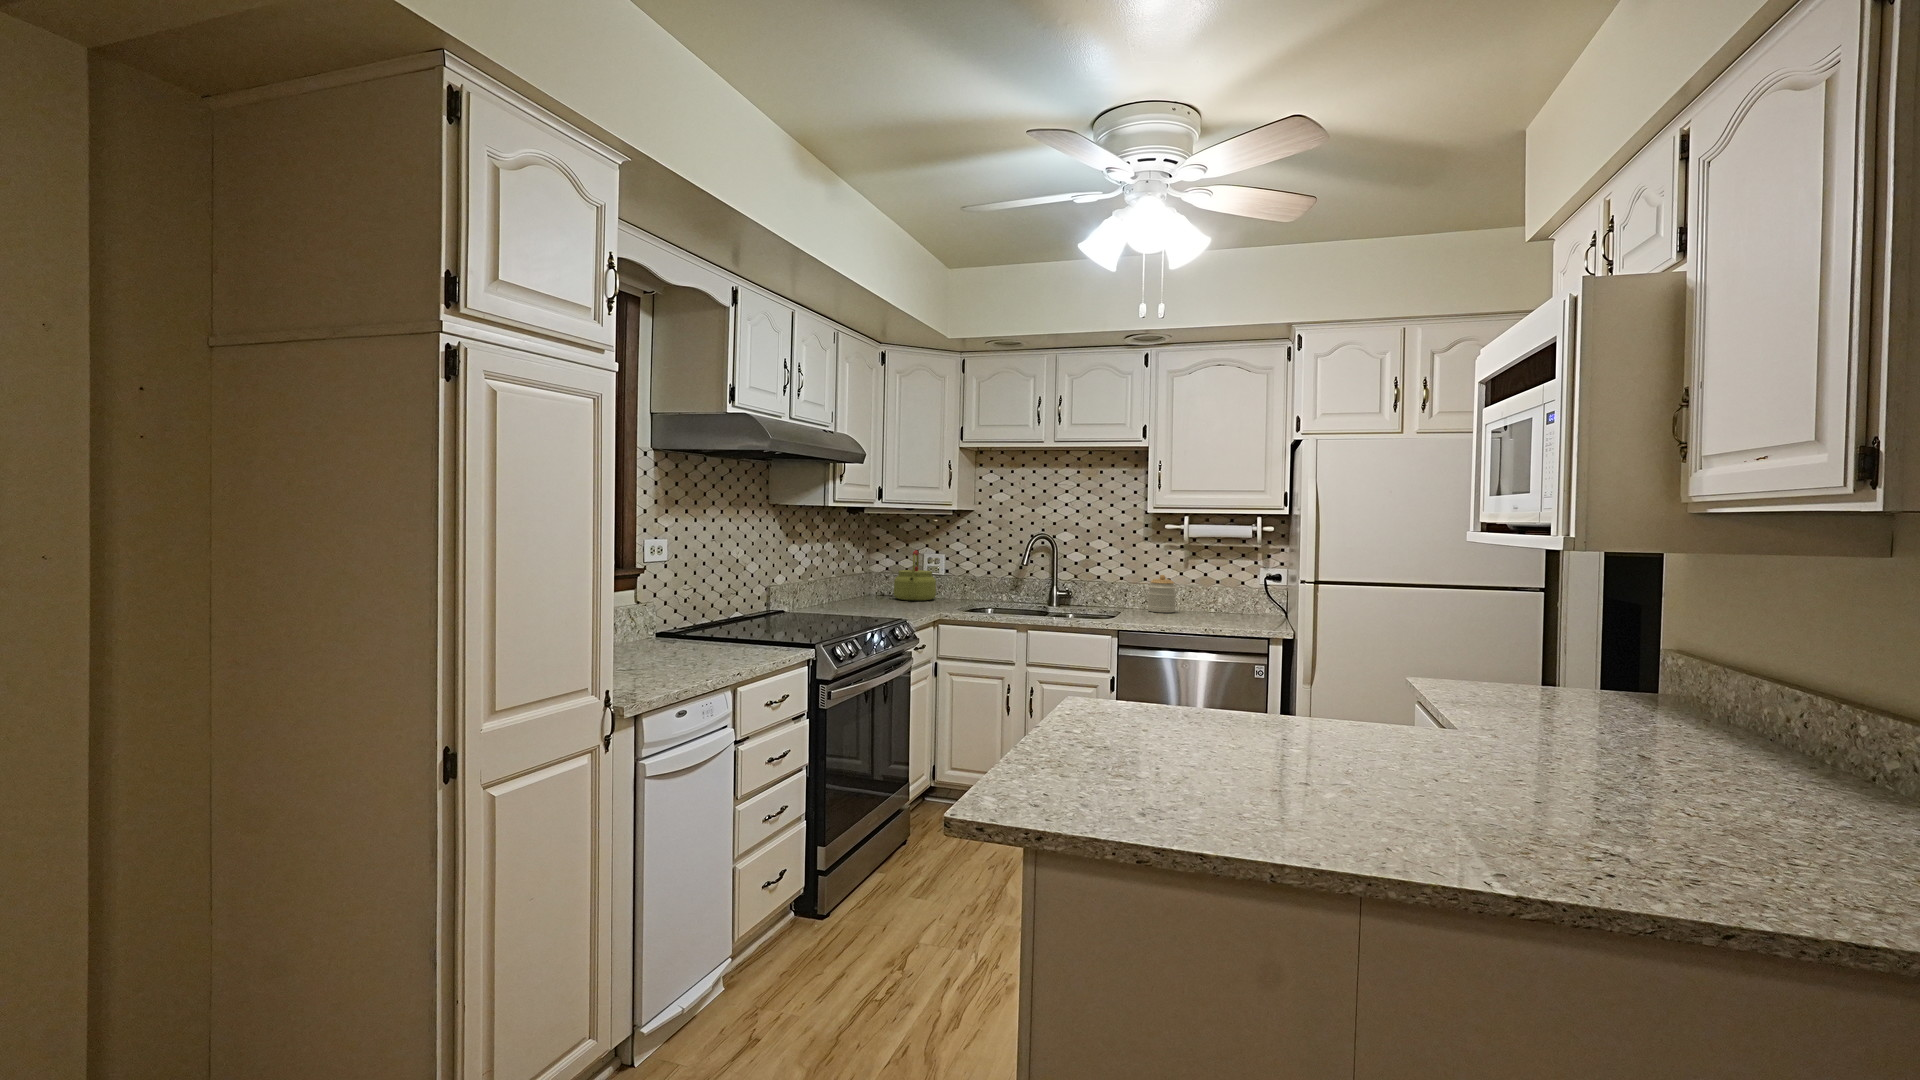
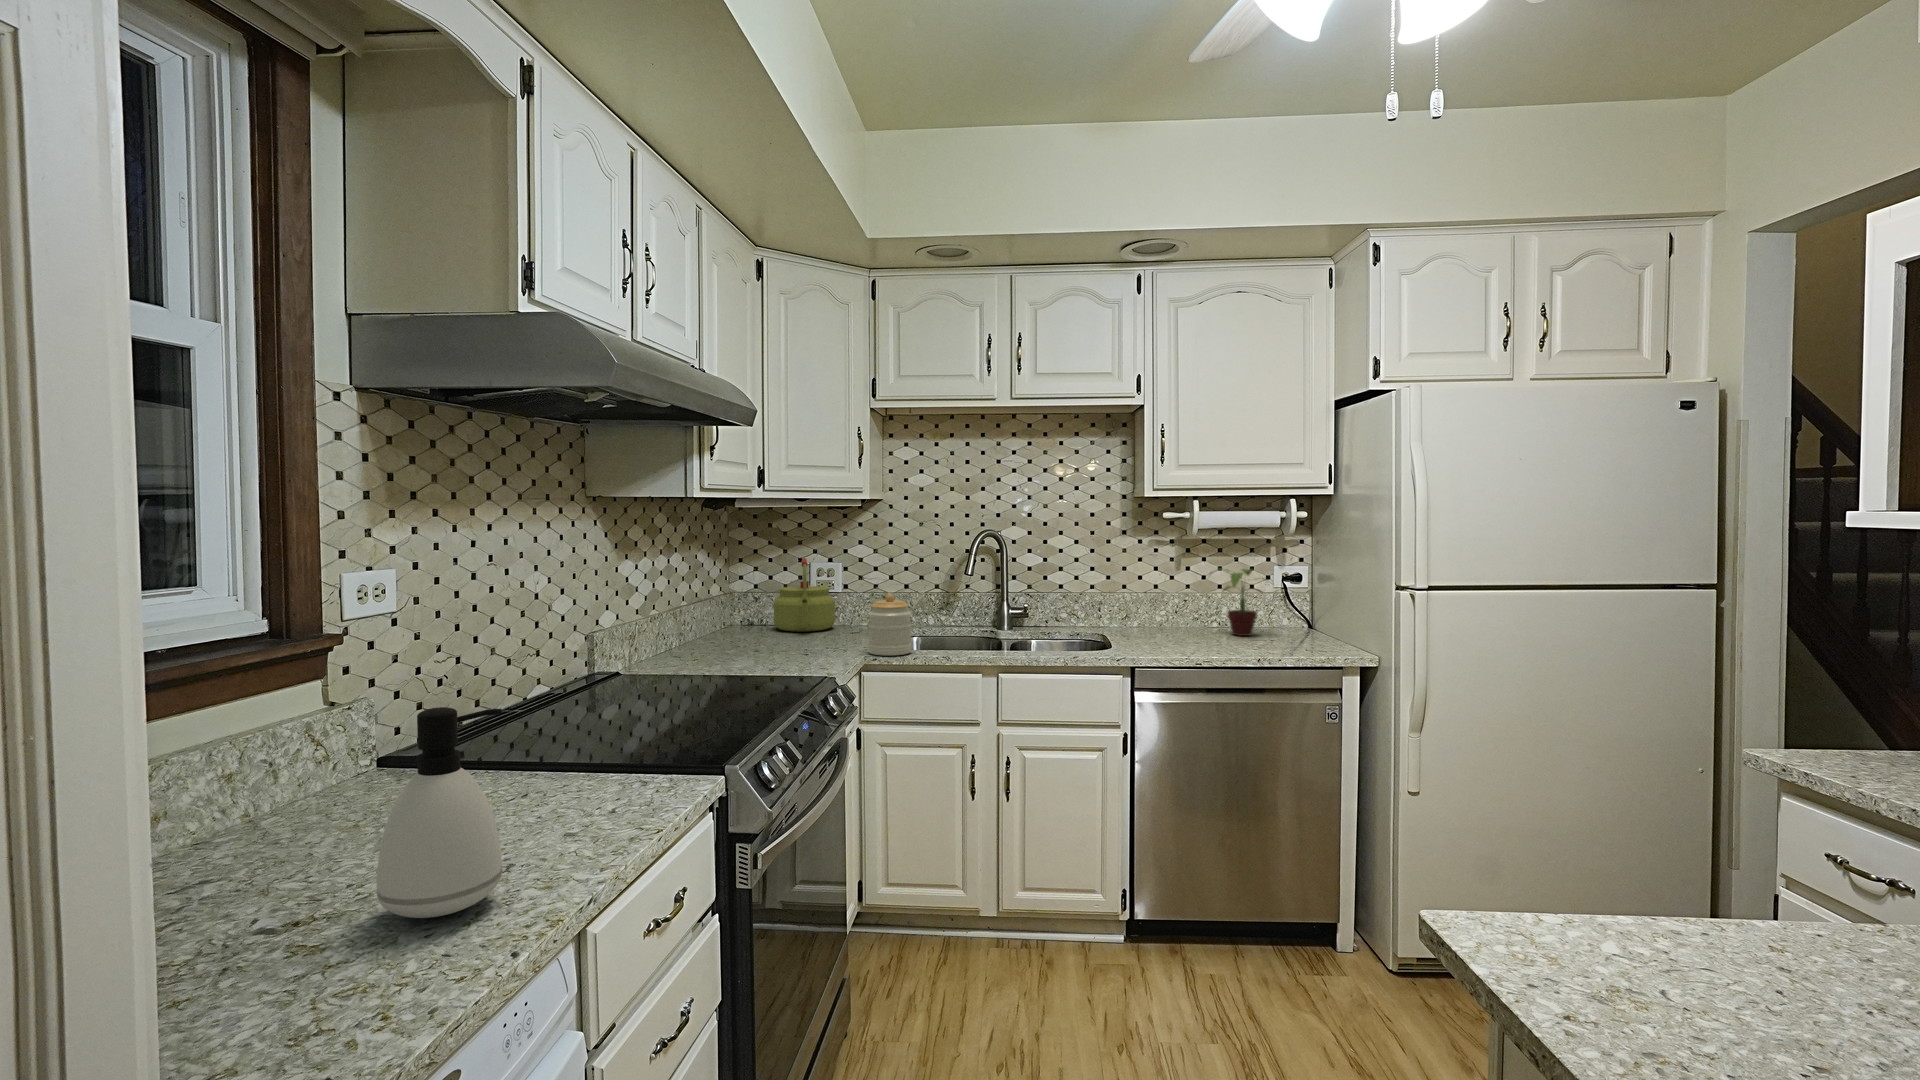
potted plant: none [1204,567,1253,618] -> present [1224,569,1263,636]
jar: present [1148,575,1176,613] -> present [868,594,912,656]
soap dispenser: none [662,588,710,669] -> present [377,707,502,918]

